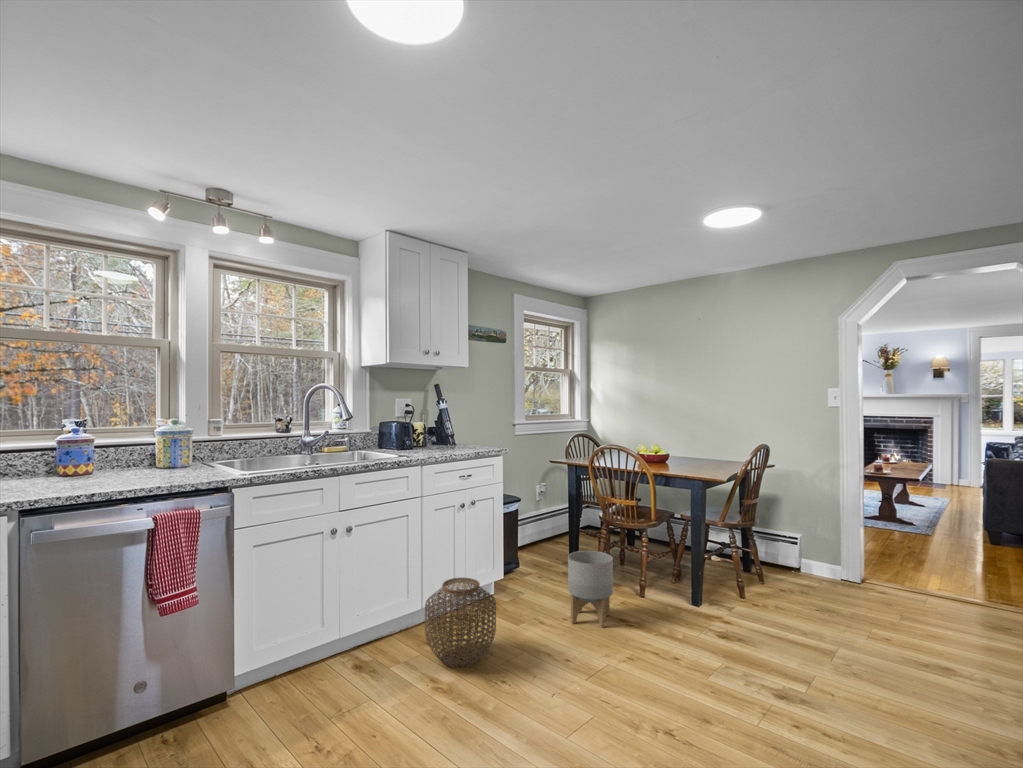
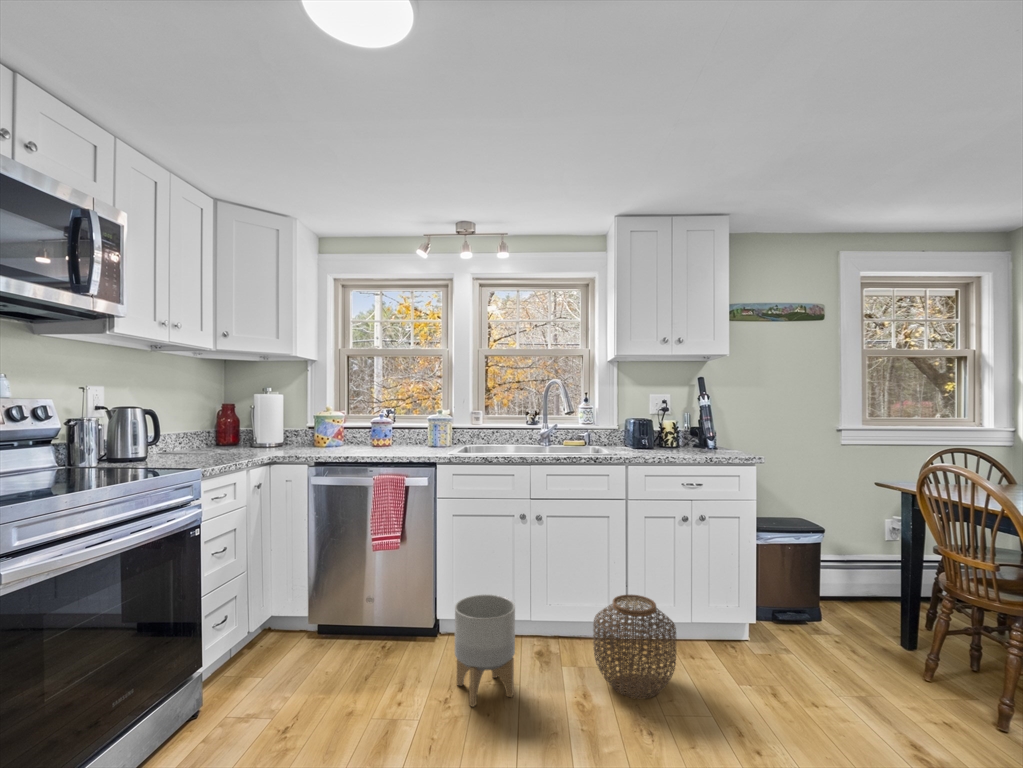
planter: present [568,551,613,628] -> present [455,595,515,707]

